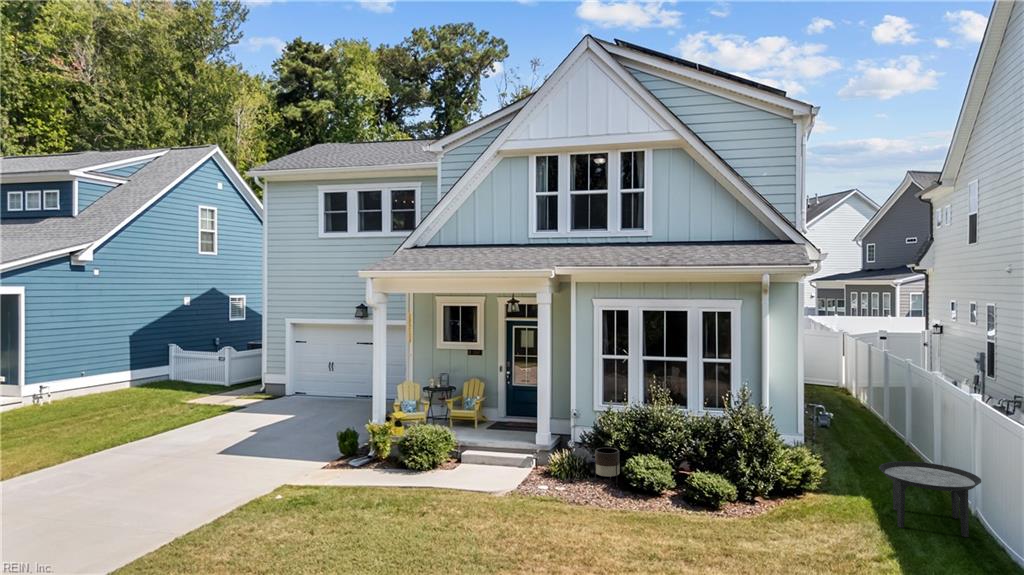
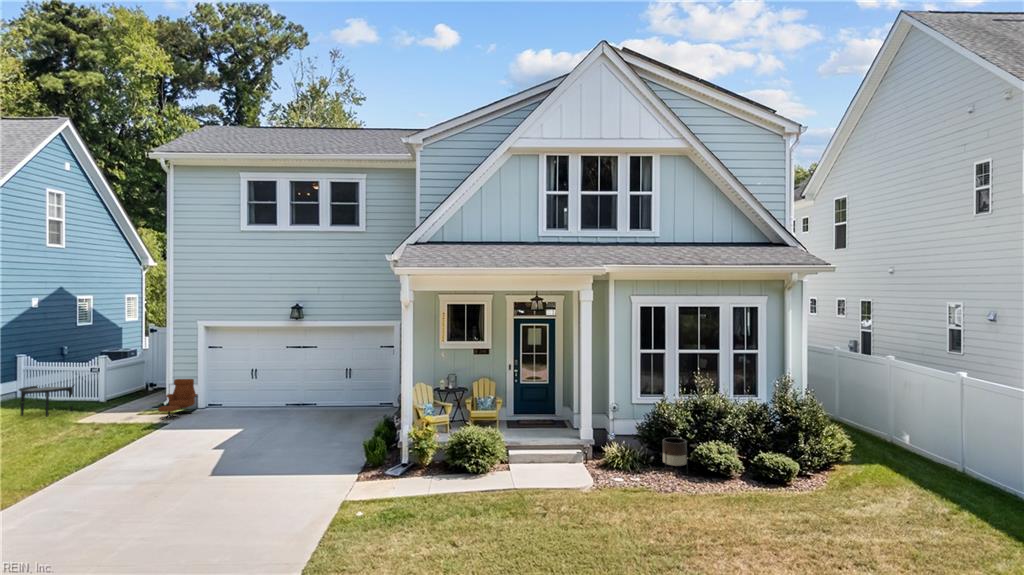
lounge chair: none [252,366,286,400] -> present [158,379,197,420]
round table: present [879,461,981,537] -> present [19,384,75,416]

